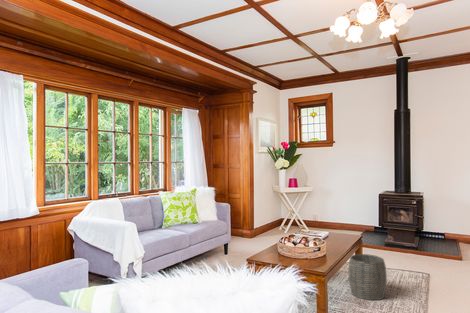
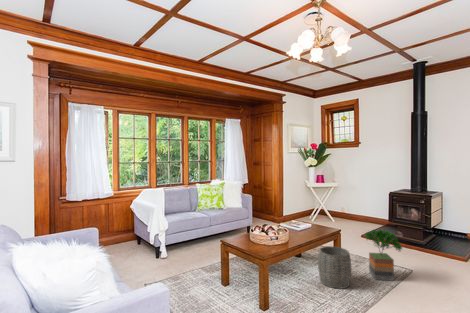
potted tree: none [385,231,429,286] -> present [365,230,402,281]

